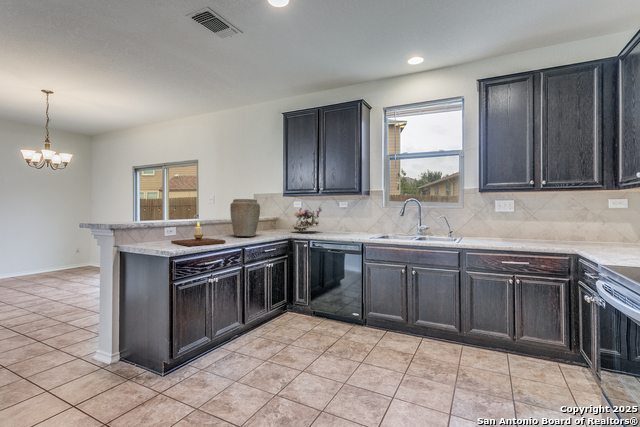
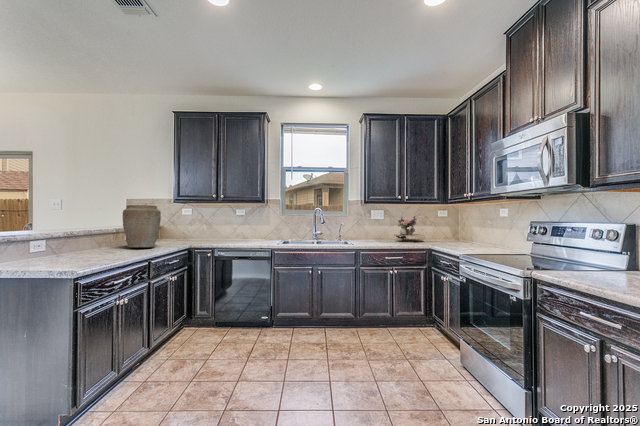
flower arrangement: present [291,207,322,232] -> present [395,216,423,240]
candle: present [171,222,225,246] -> none [51,233,132,263]

